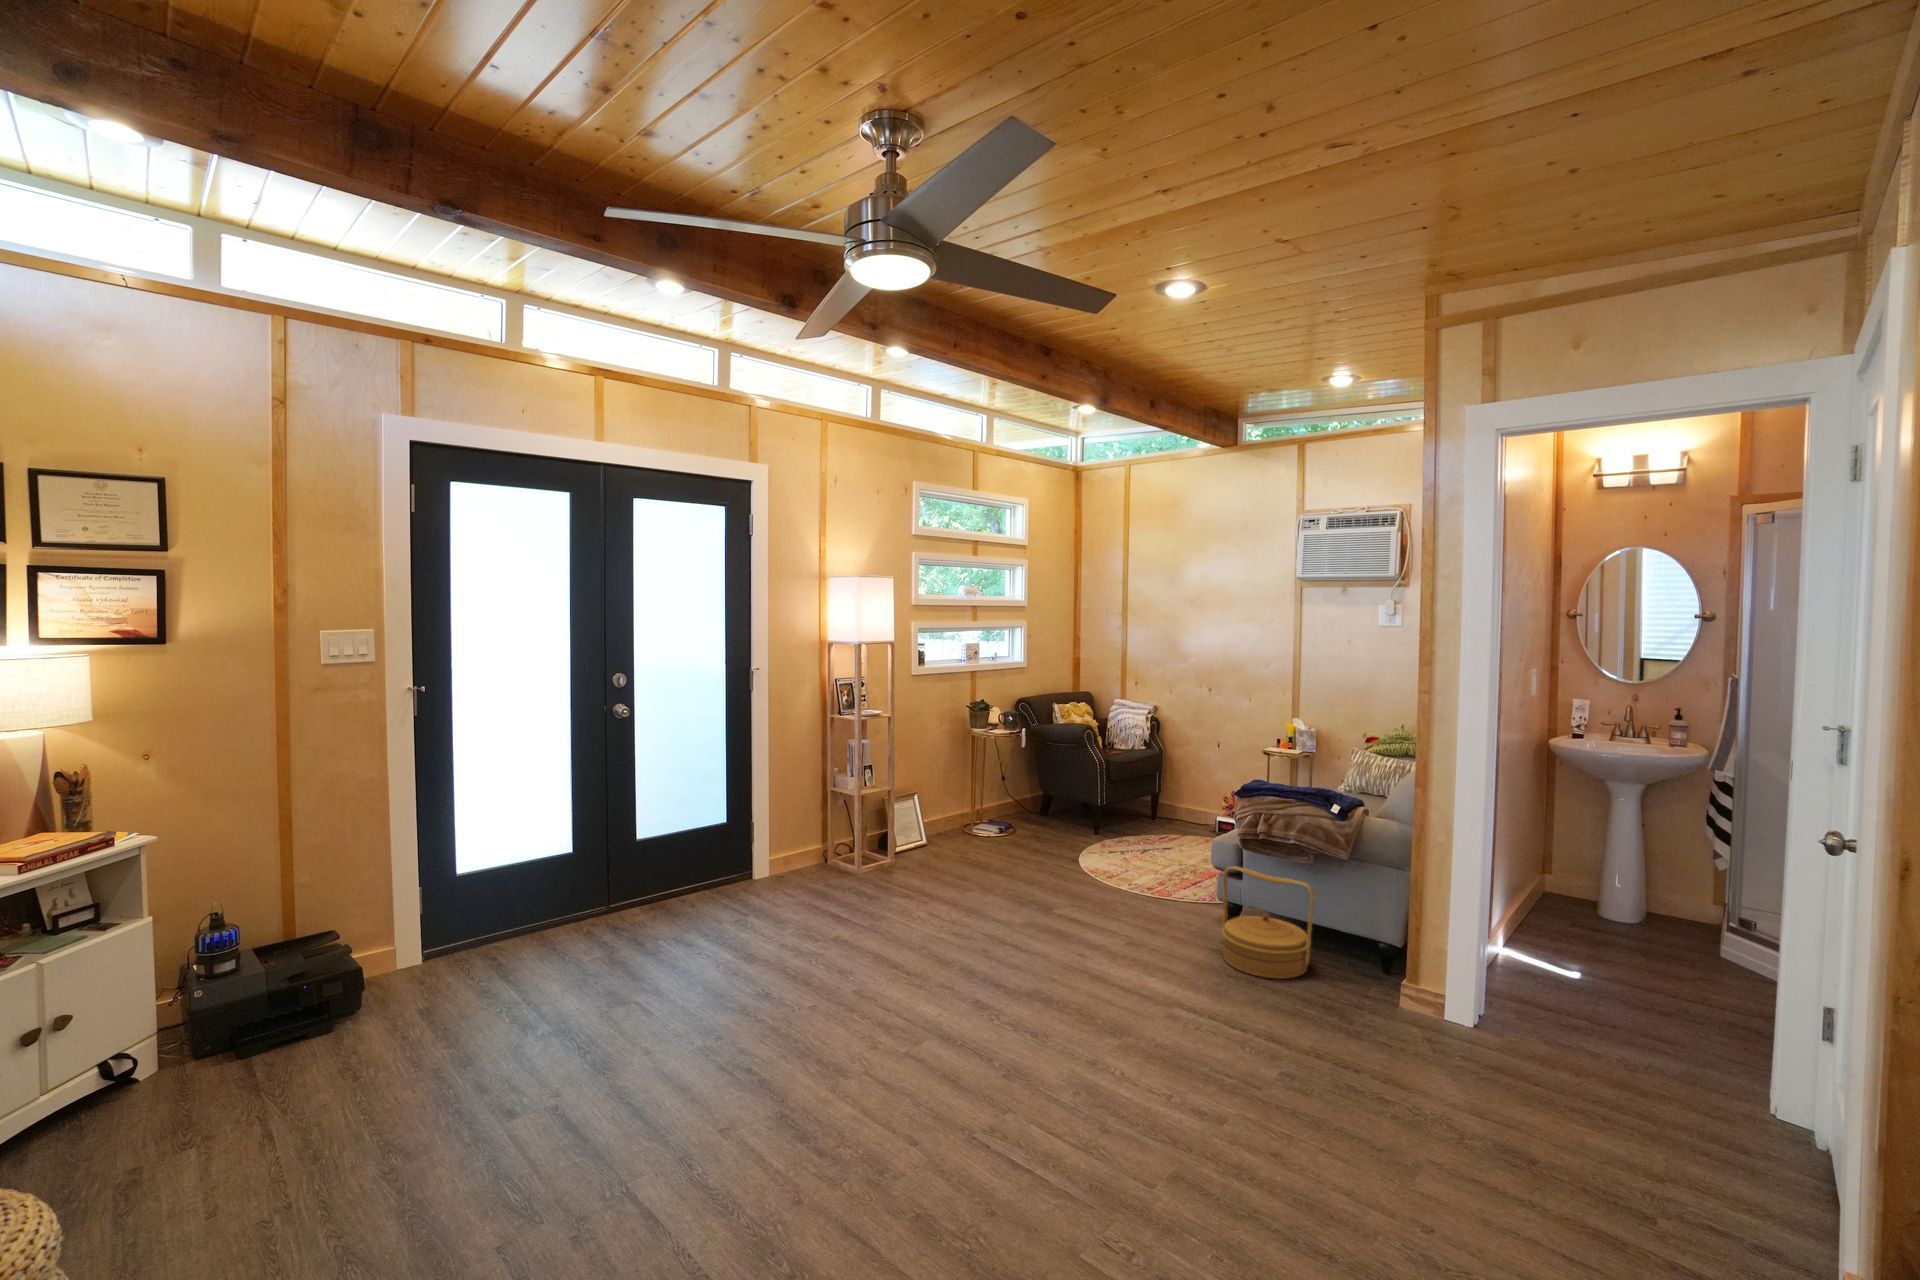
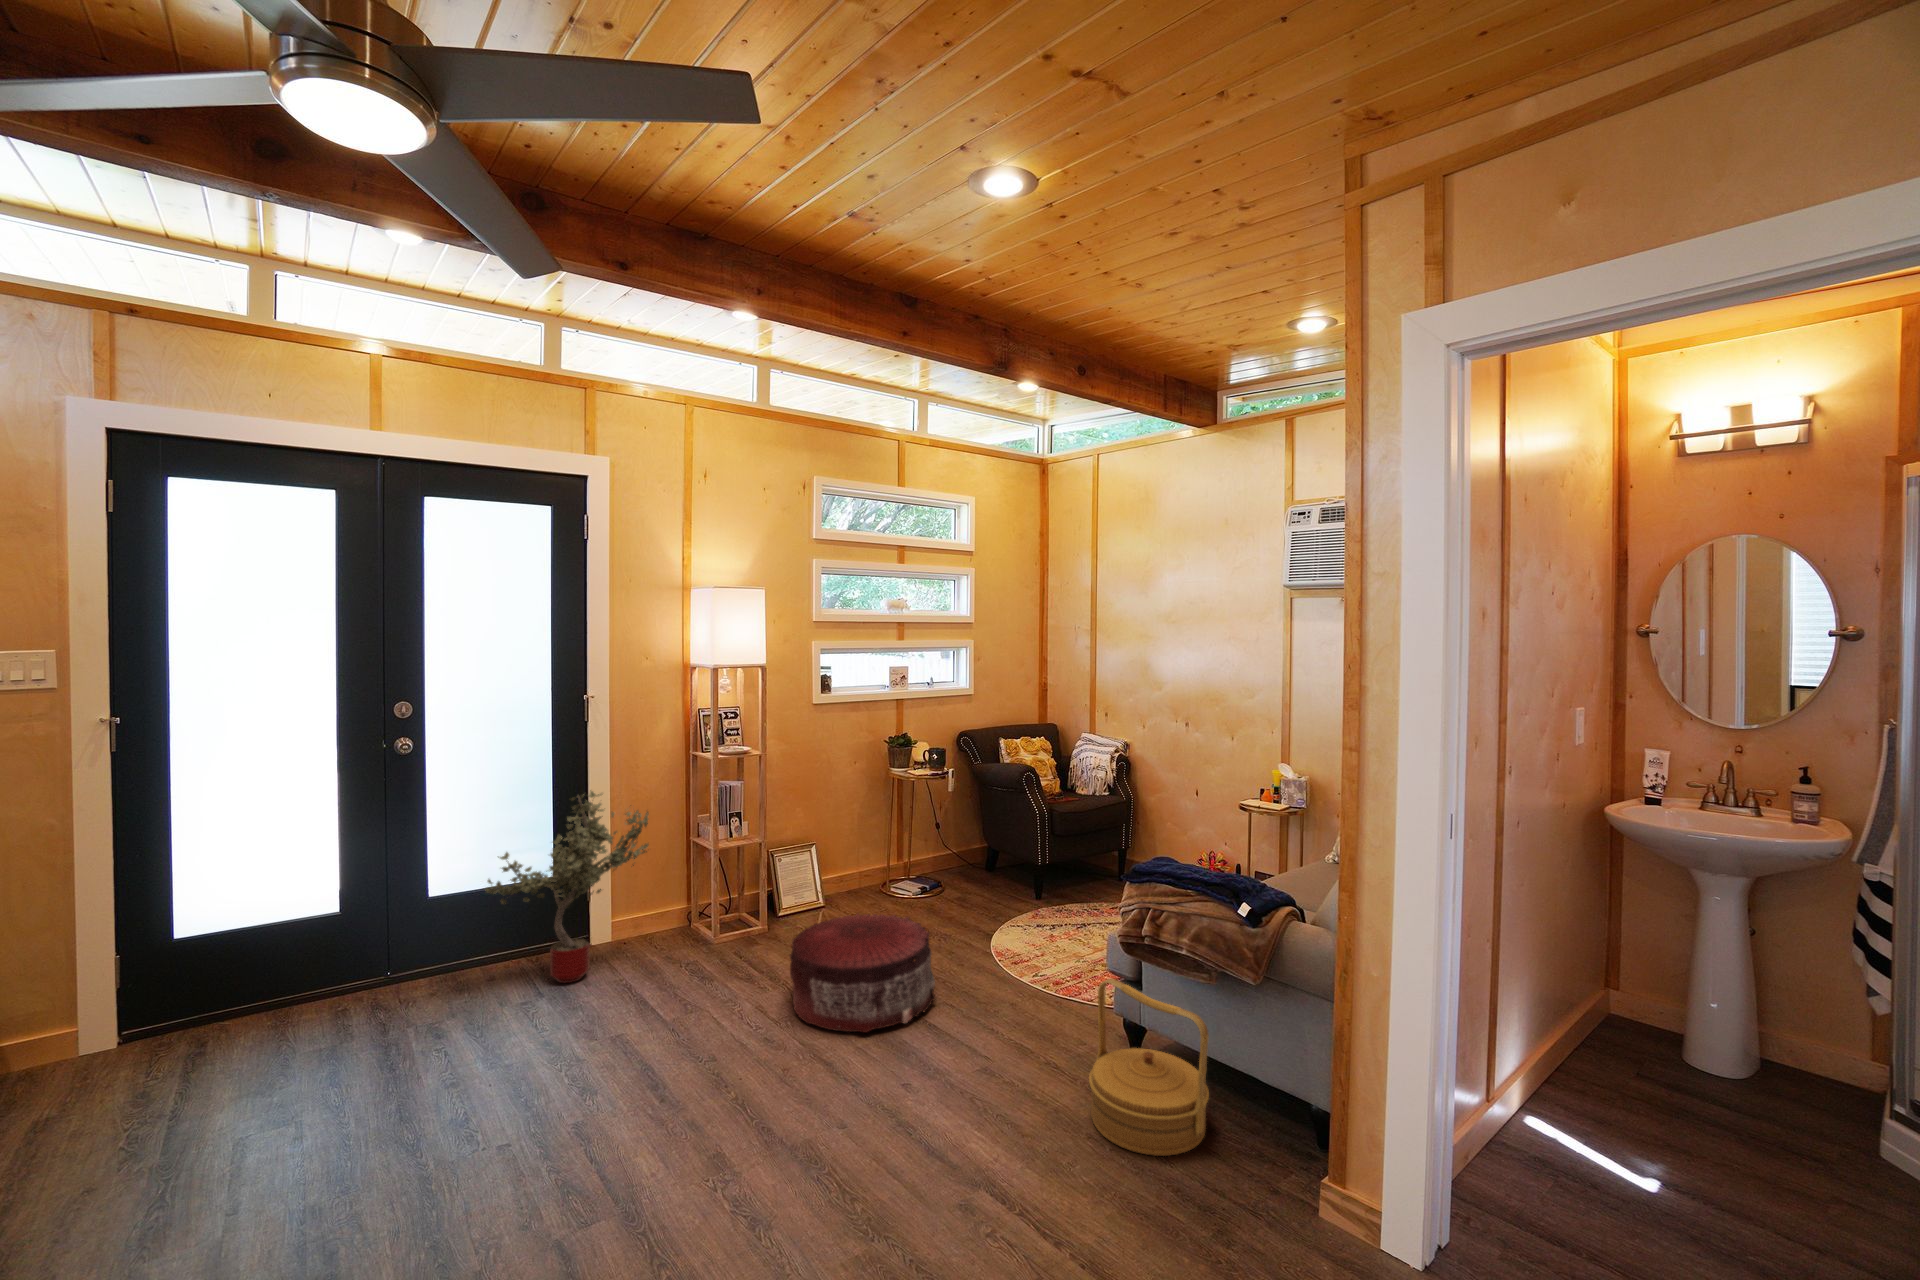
potted tree: none [700,746,819,904] -> present [482,790,649,983]
pouf: none [954,839,1070,923] -> present [789,914,936,1033]

